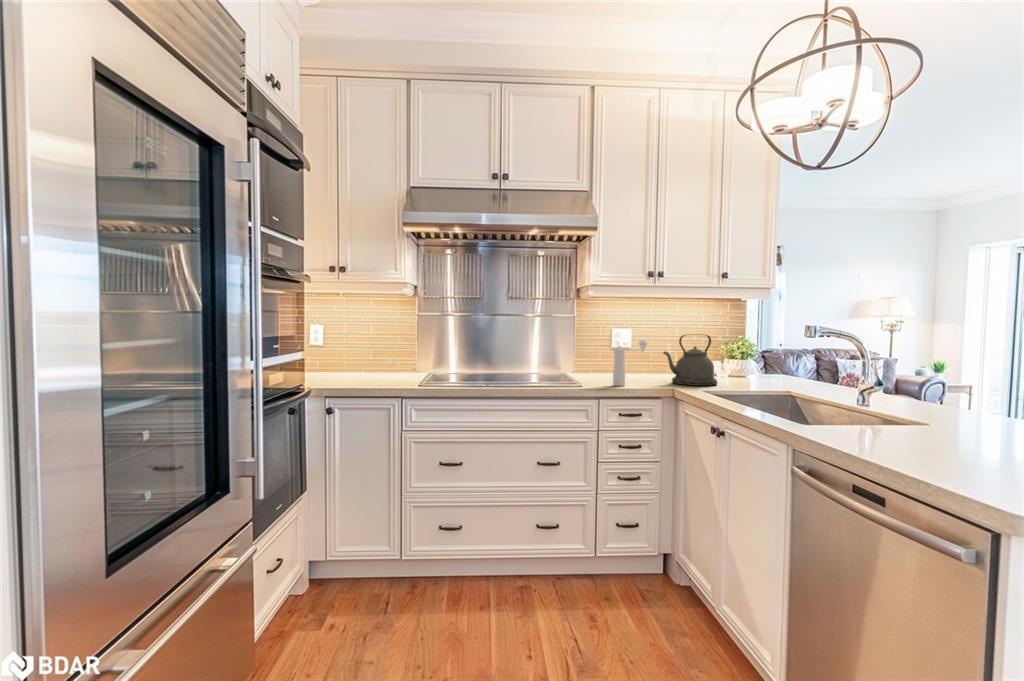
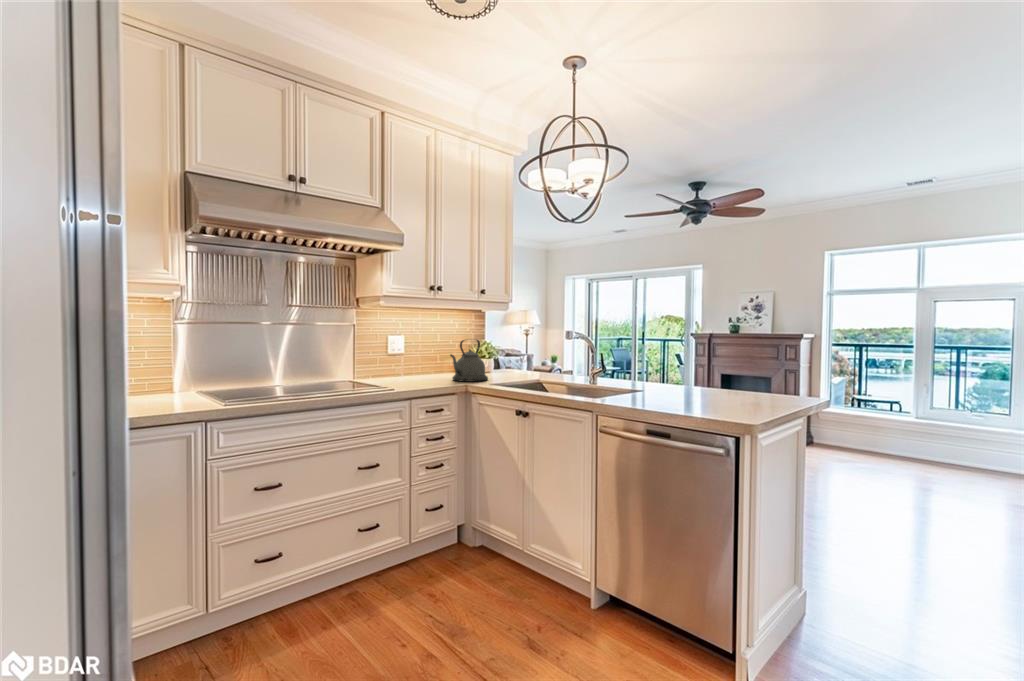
pepper mill: present [613,340,648,386] -> none [415,345,442,387]

